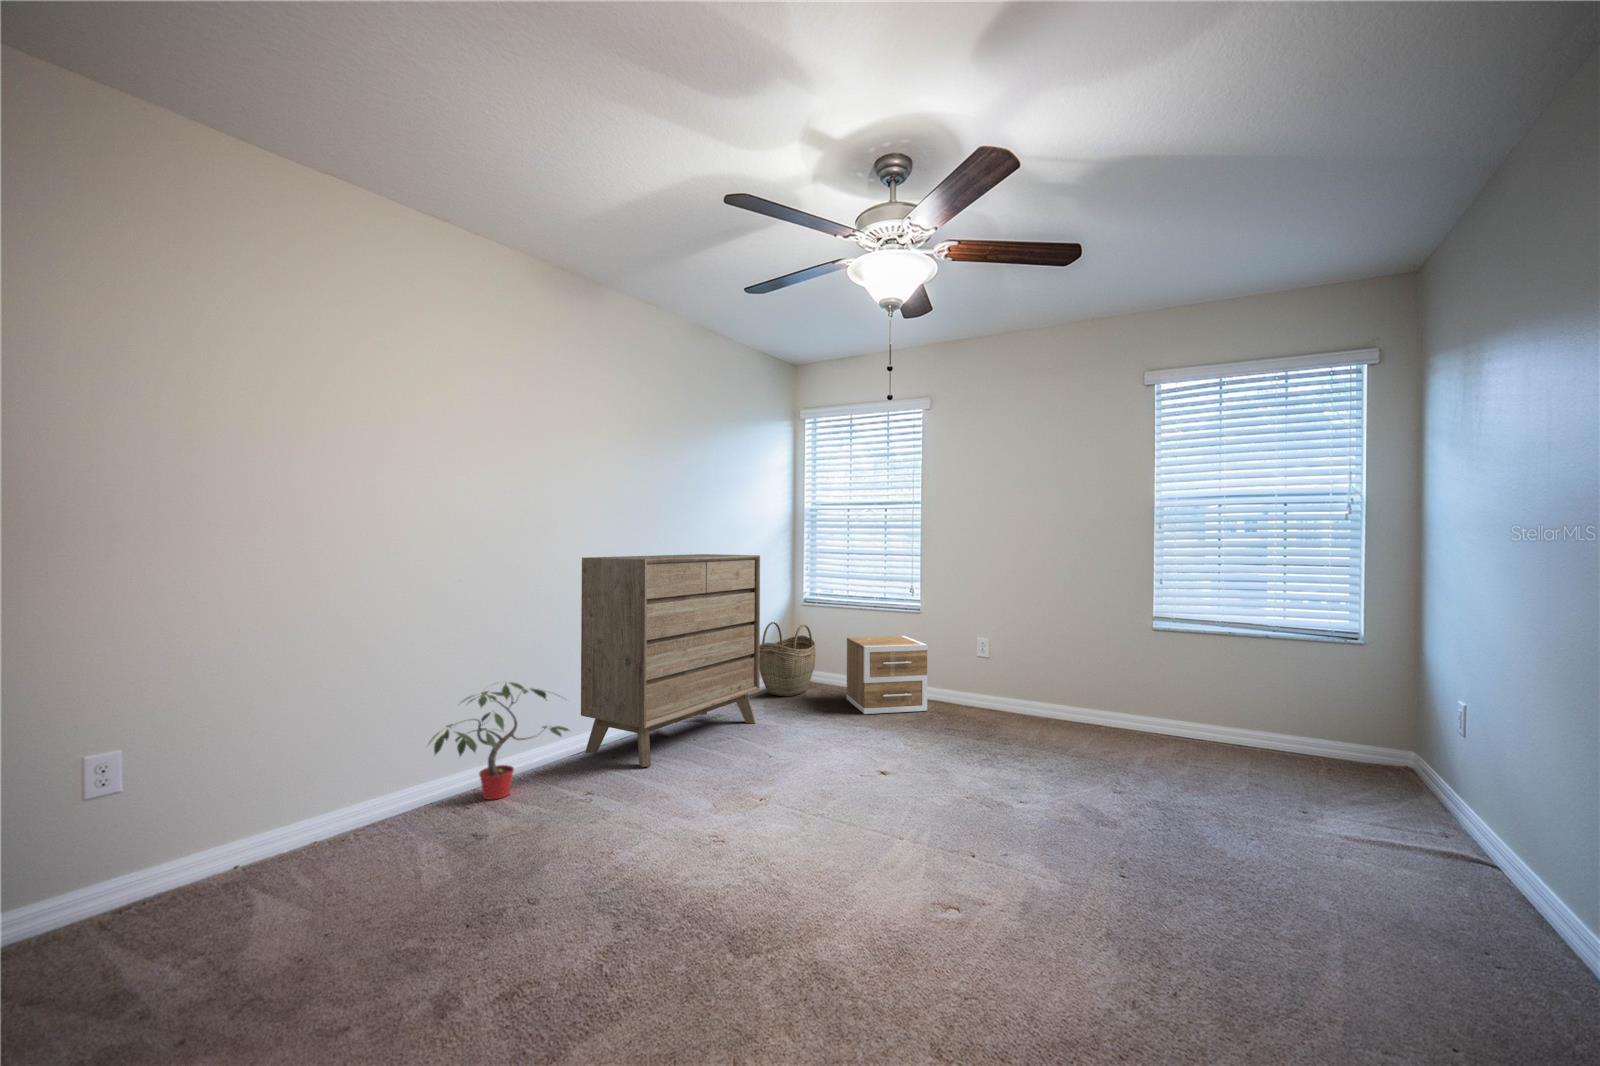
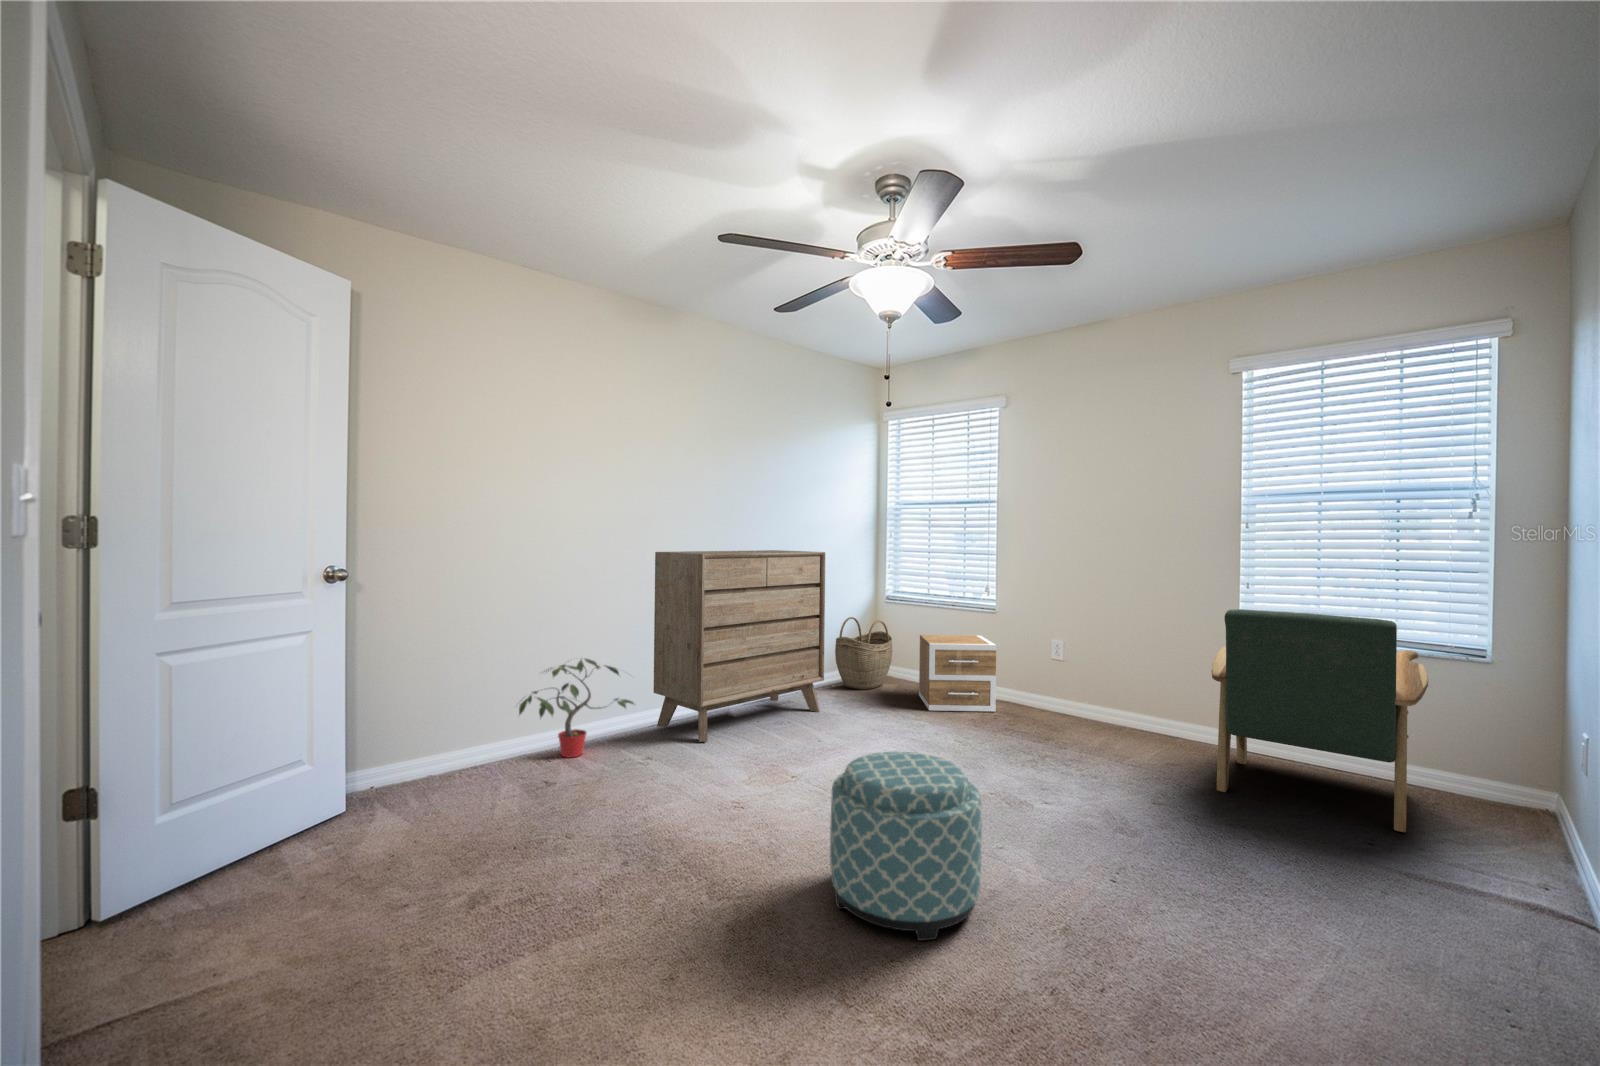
armchair: none [1144,604,1330,798] -> present [1211,609,1428,832]
ottoman: none [863,766,1026,972] -> present [830,752,982,941]

